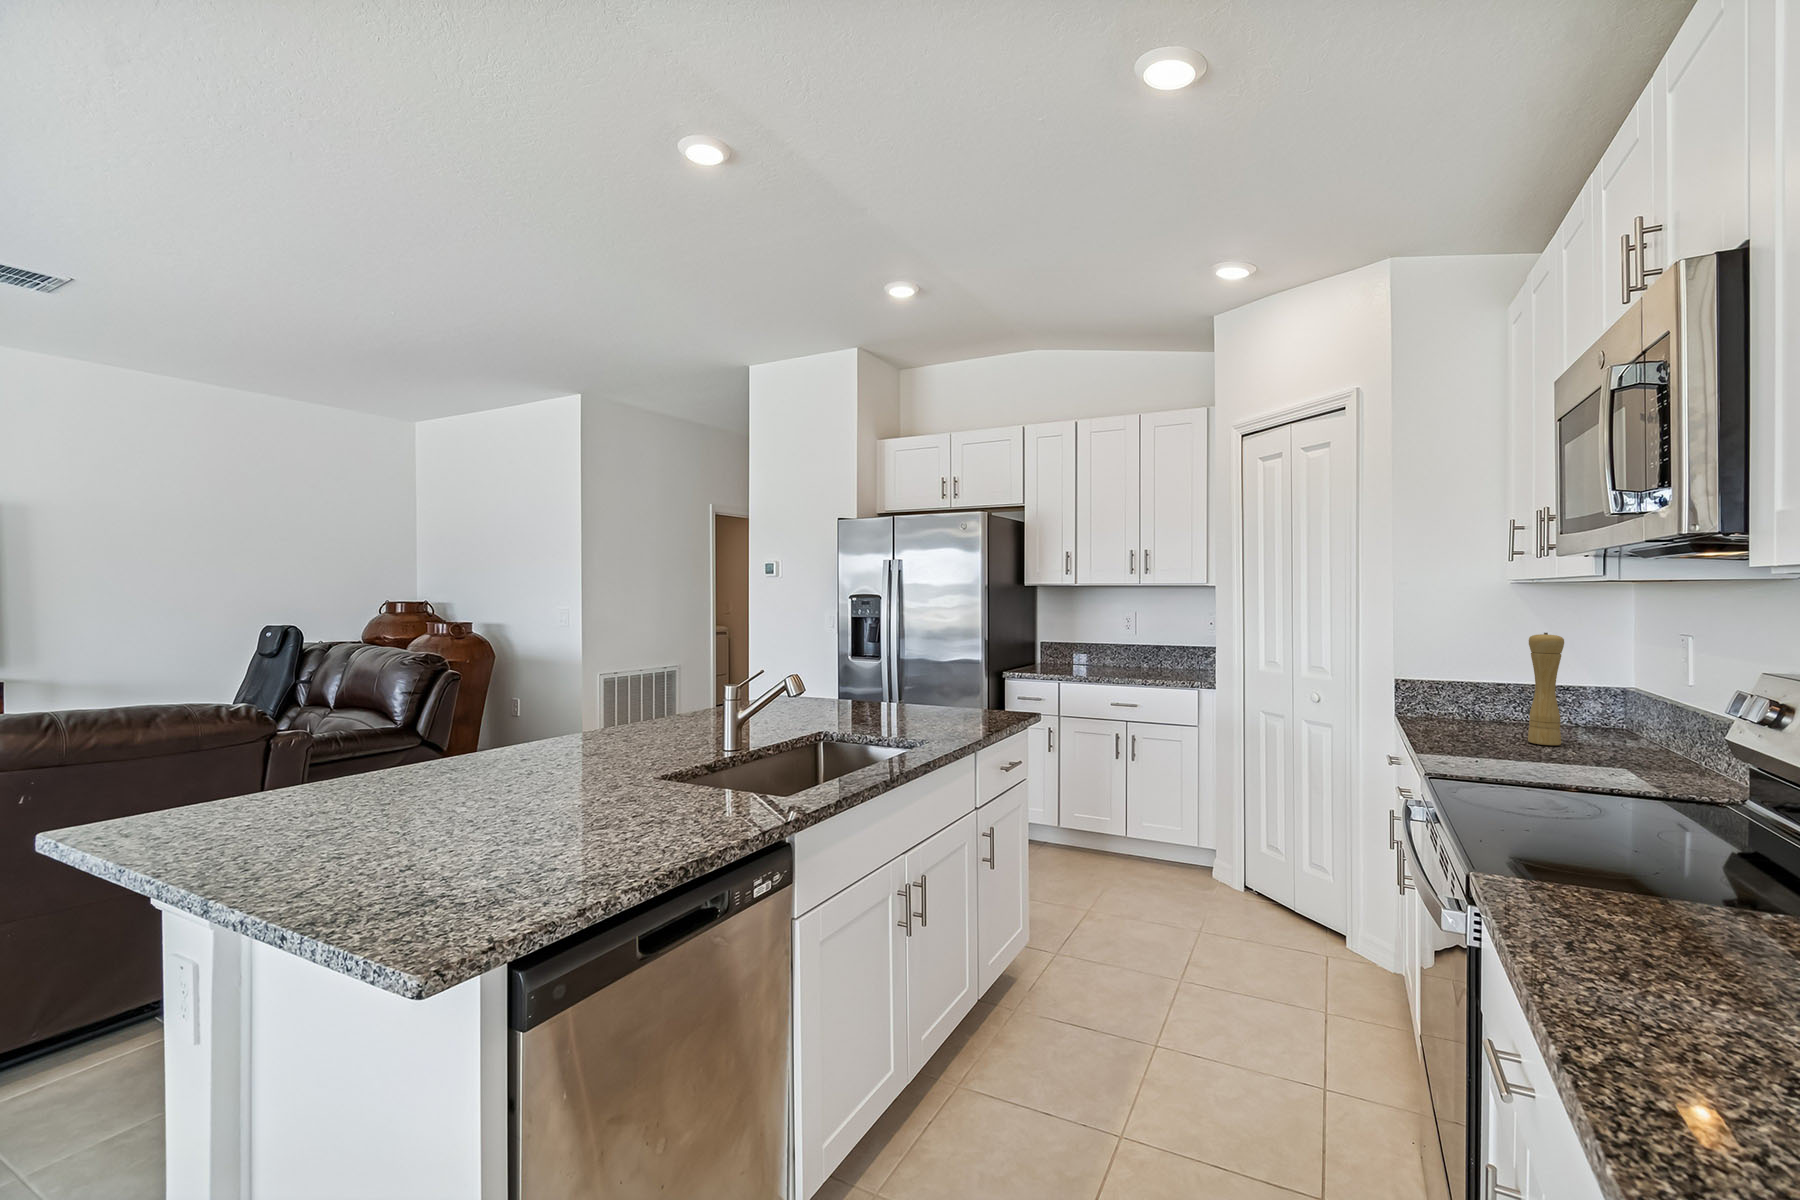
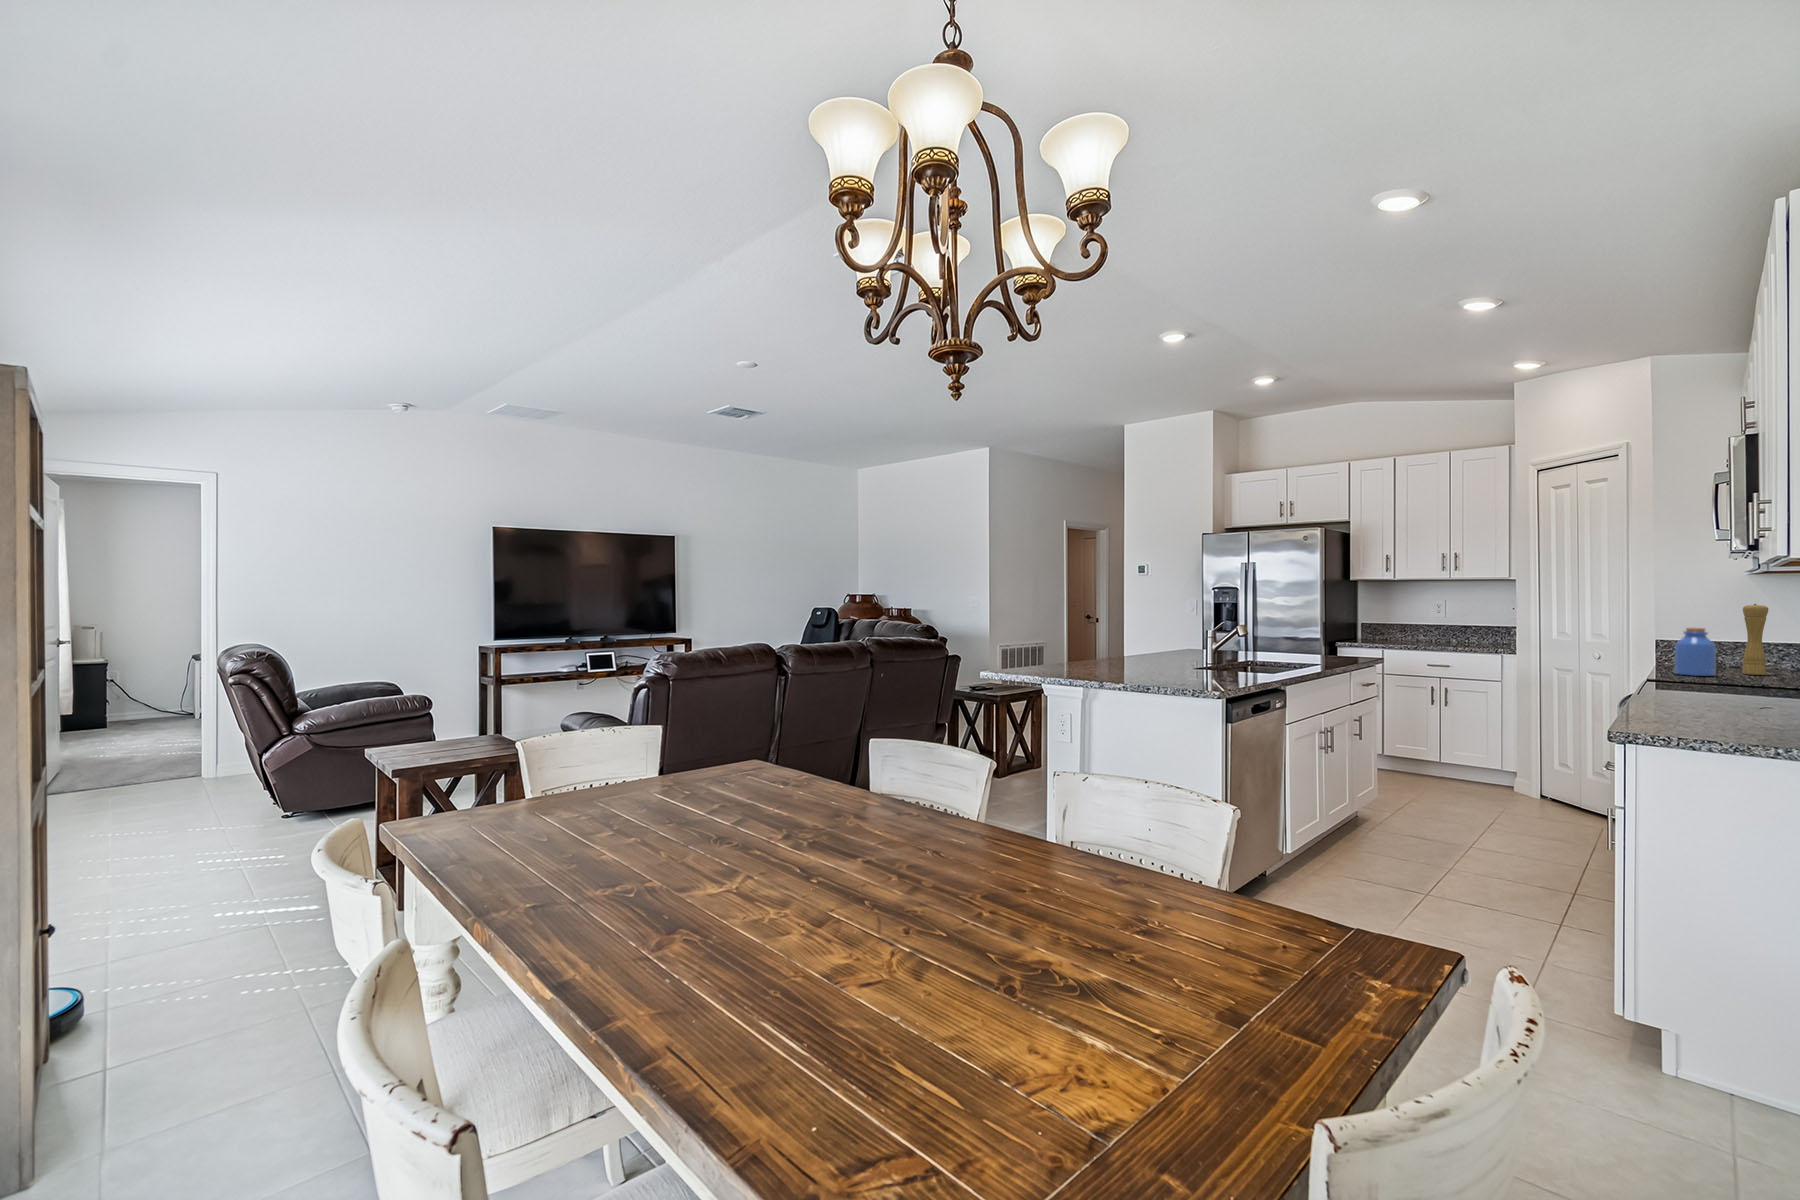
jar: none [1445,673,1504,754] -> present [1675,628,1716,676]

